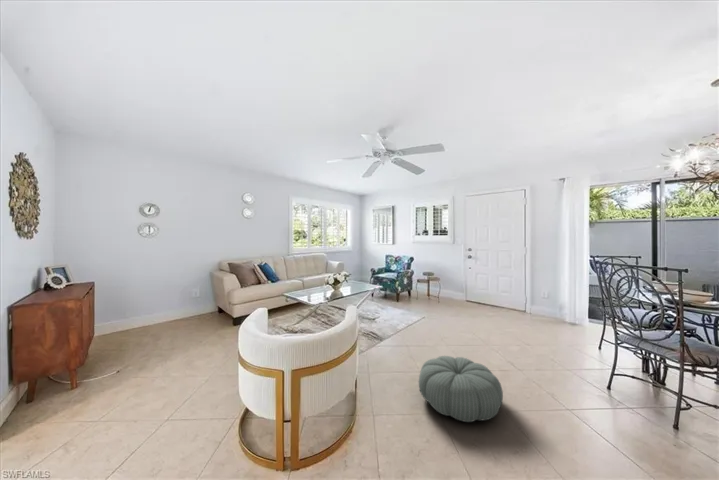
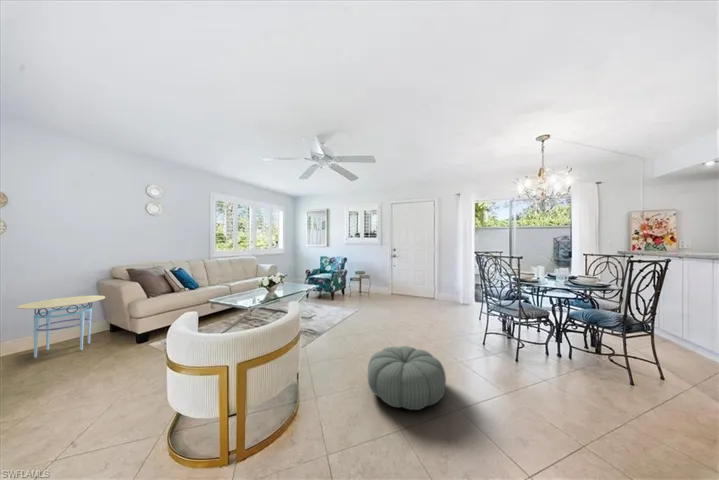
side table: none [165,283,215,327] -> present [17,295,105,358]

